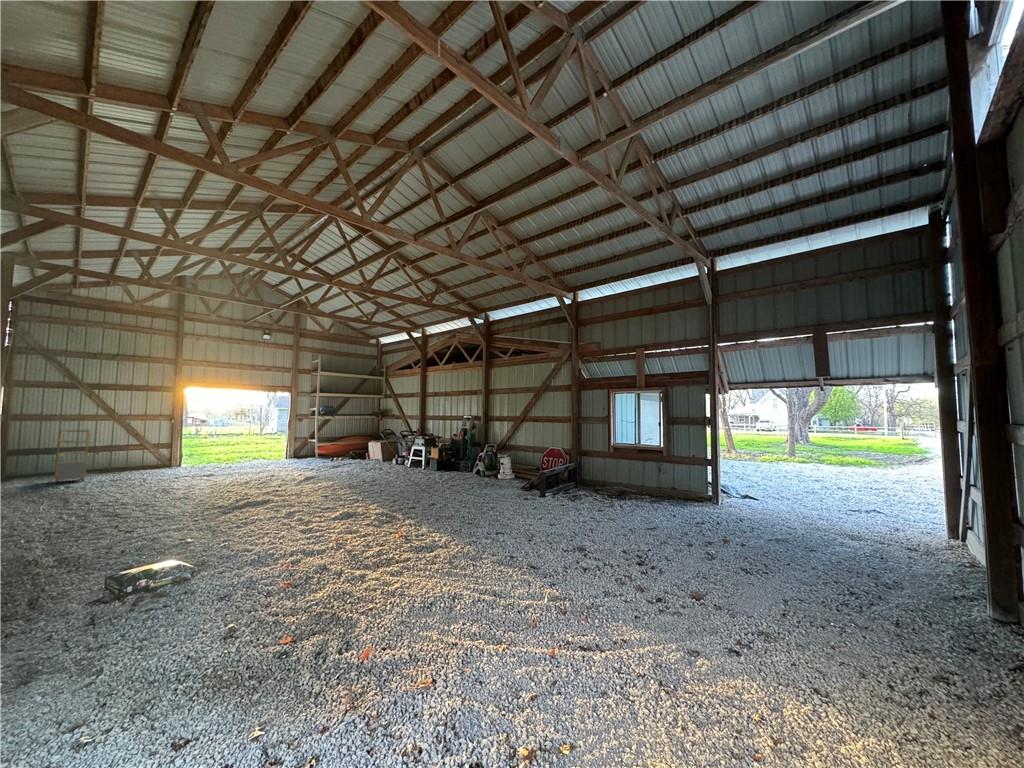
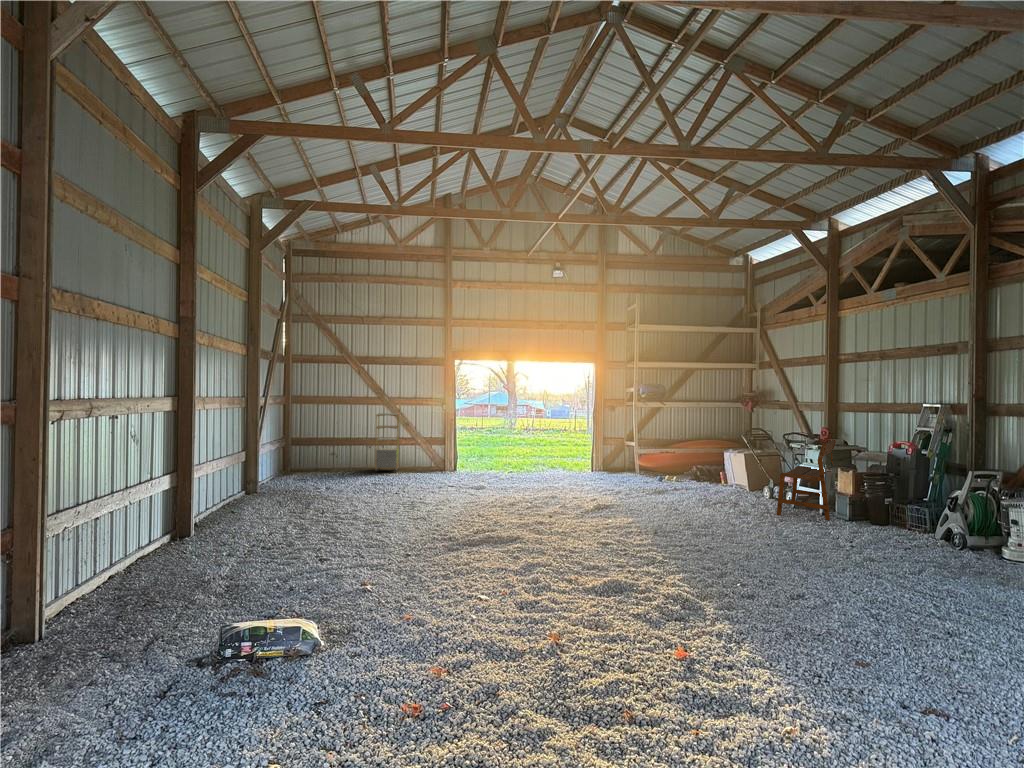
bench: none [405,433,431,472] -> present [777,440,836,520]

